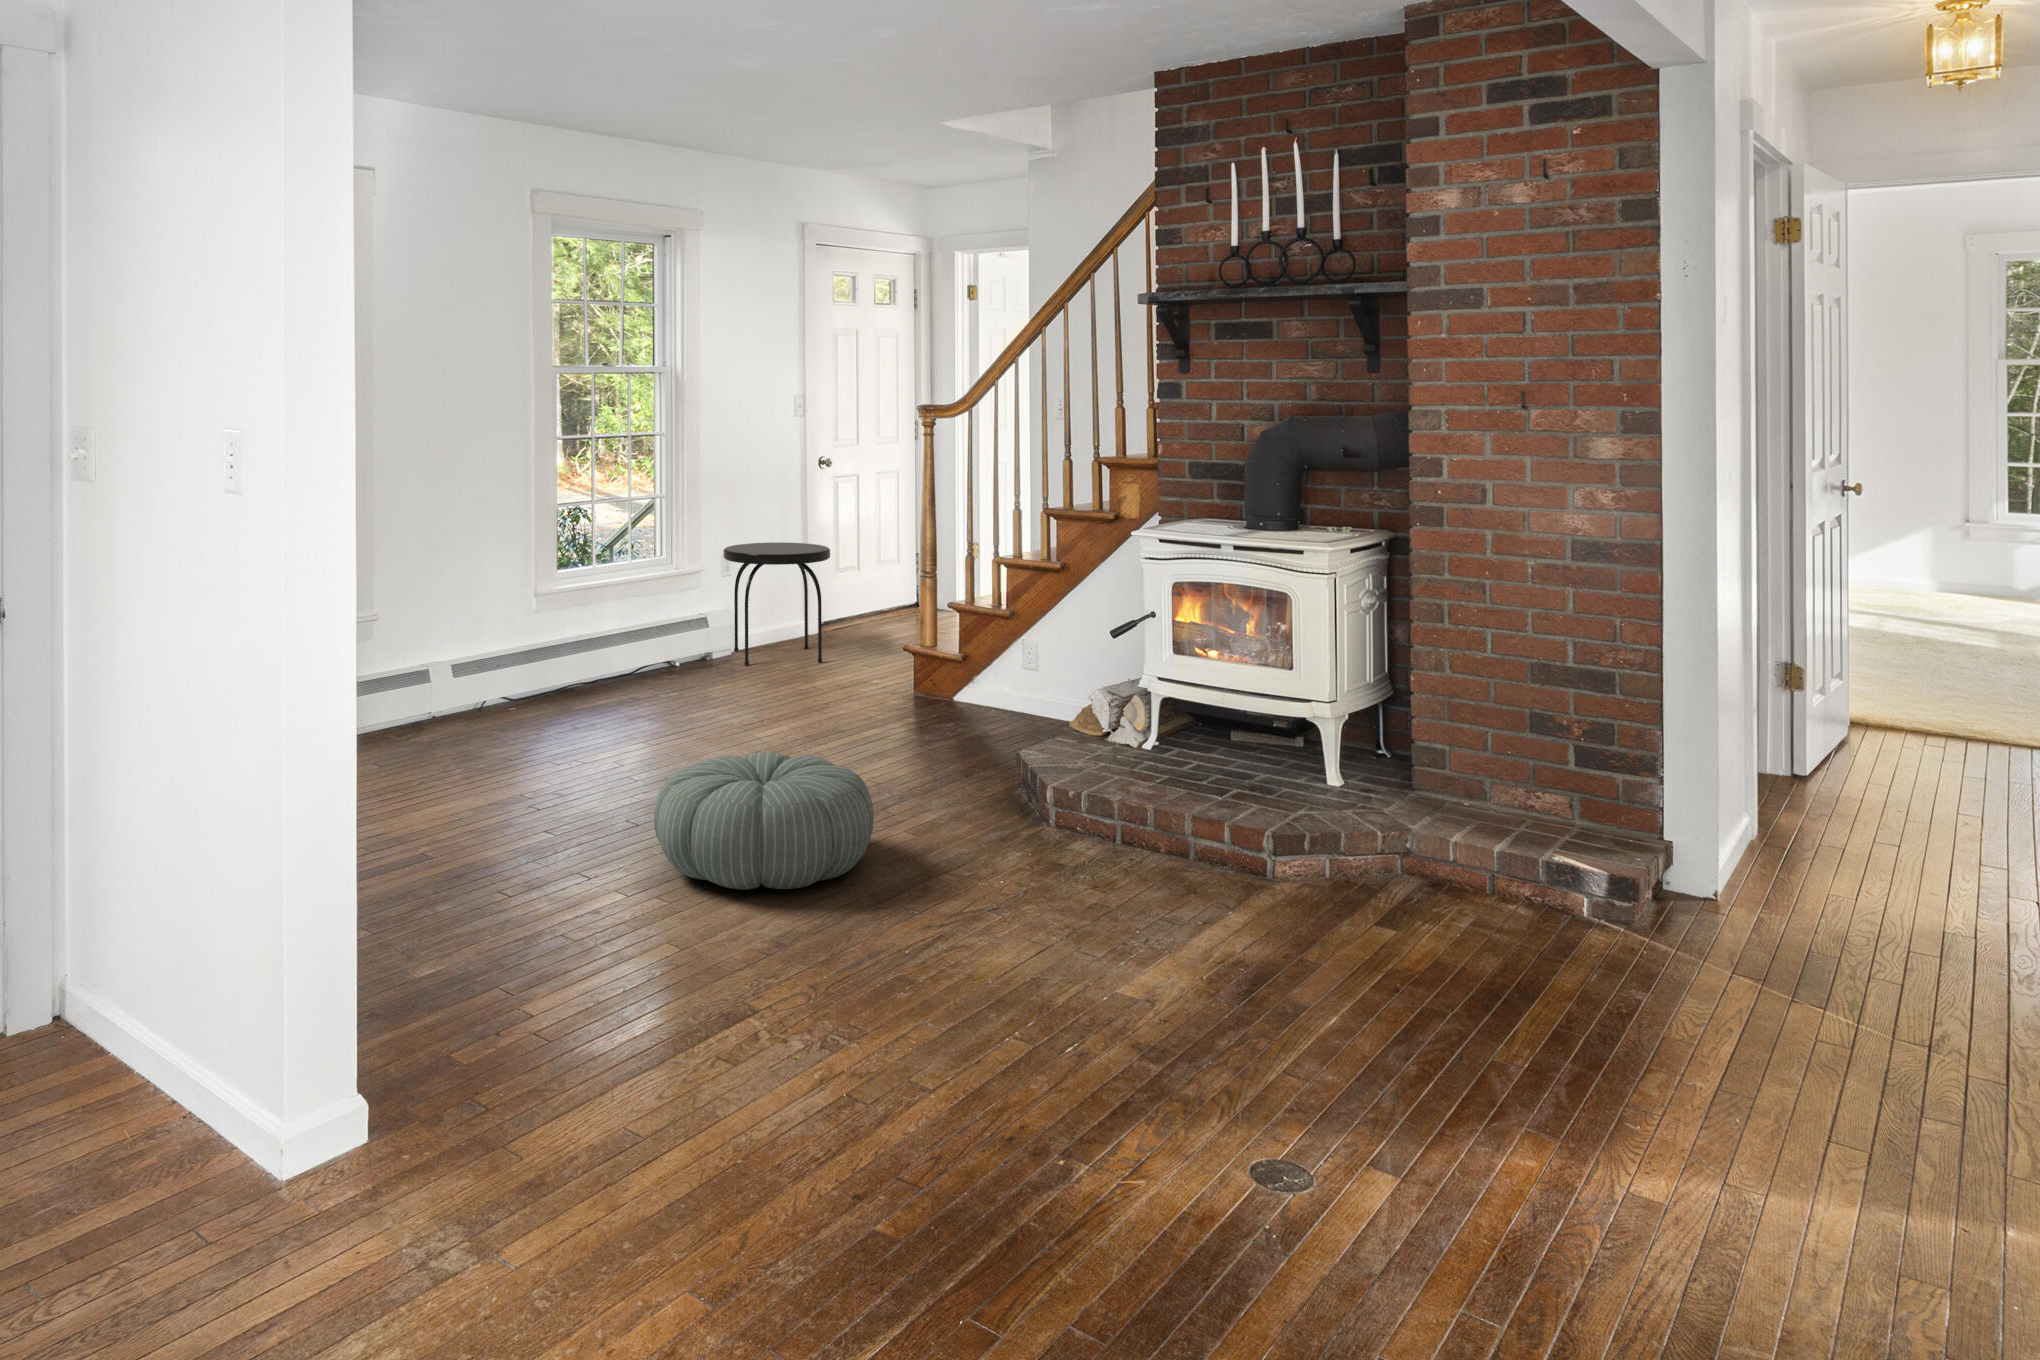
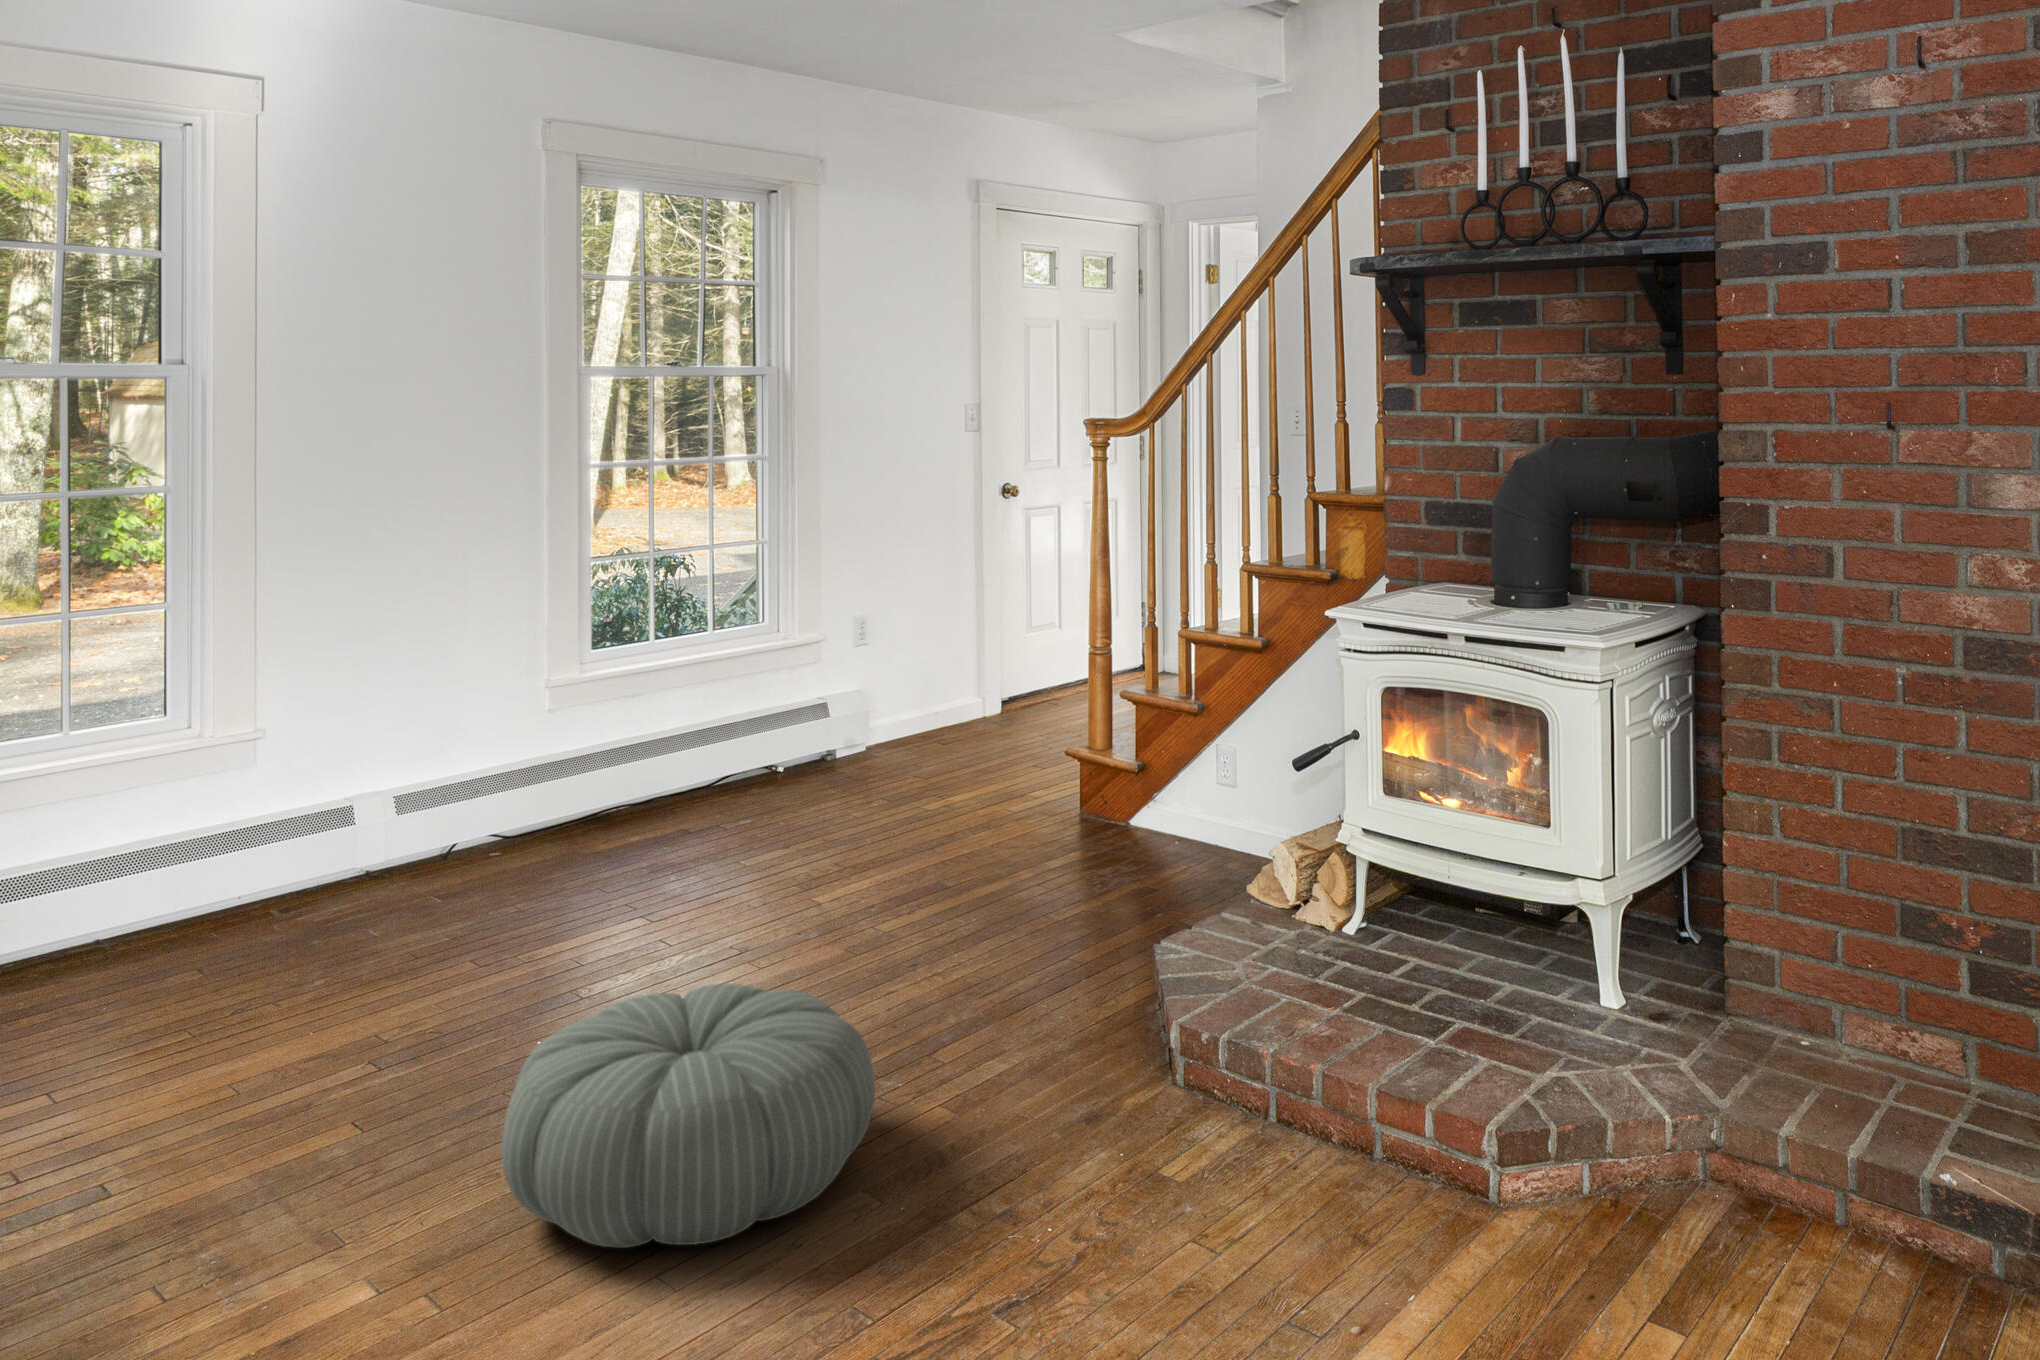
side table: present [723,542,830,665] -> none [843,602,989,773]

